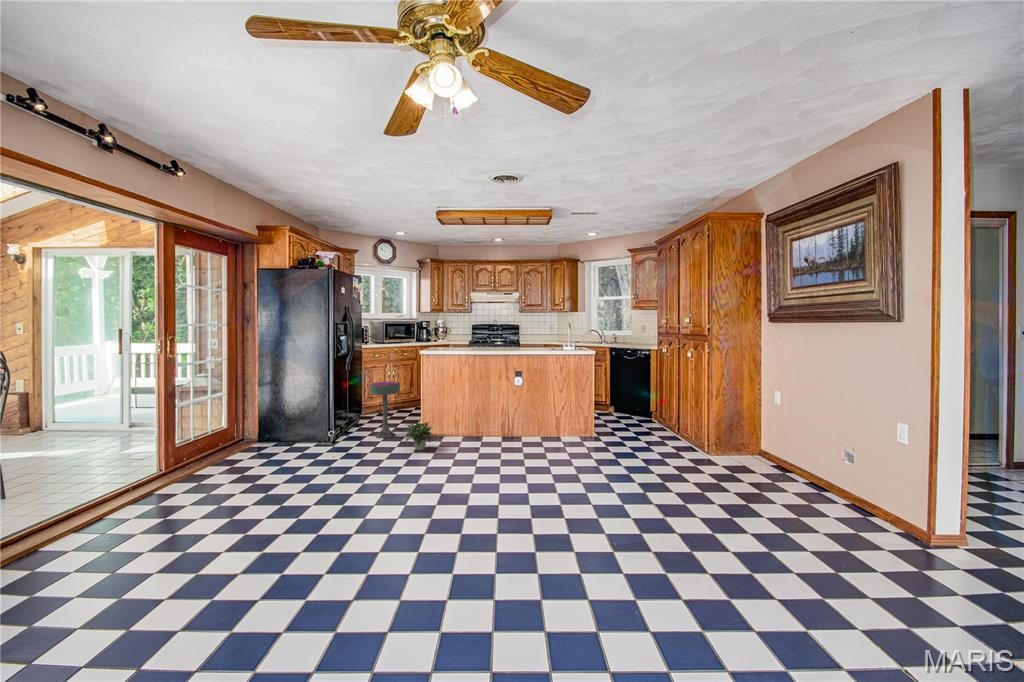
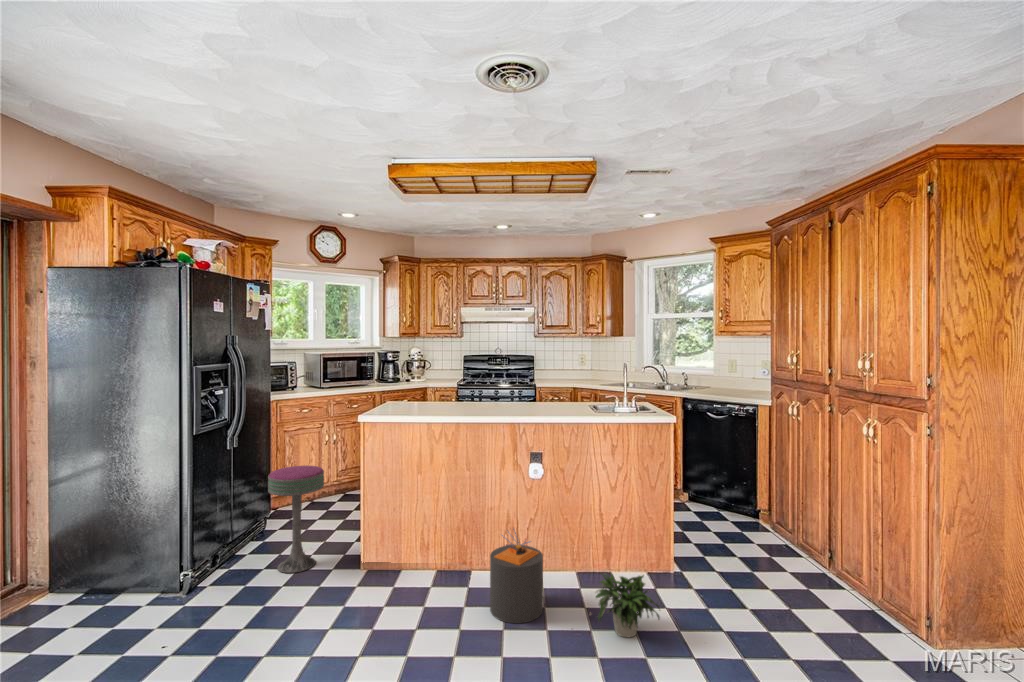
trash can: none [494,406,522,451] -> present [490,529,543,623]
potted plant: present [404,422,434,450] -> present [589,574,660,637]

